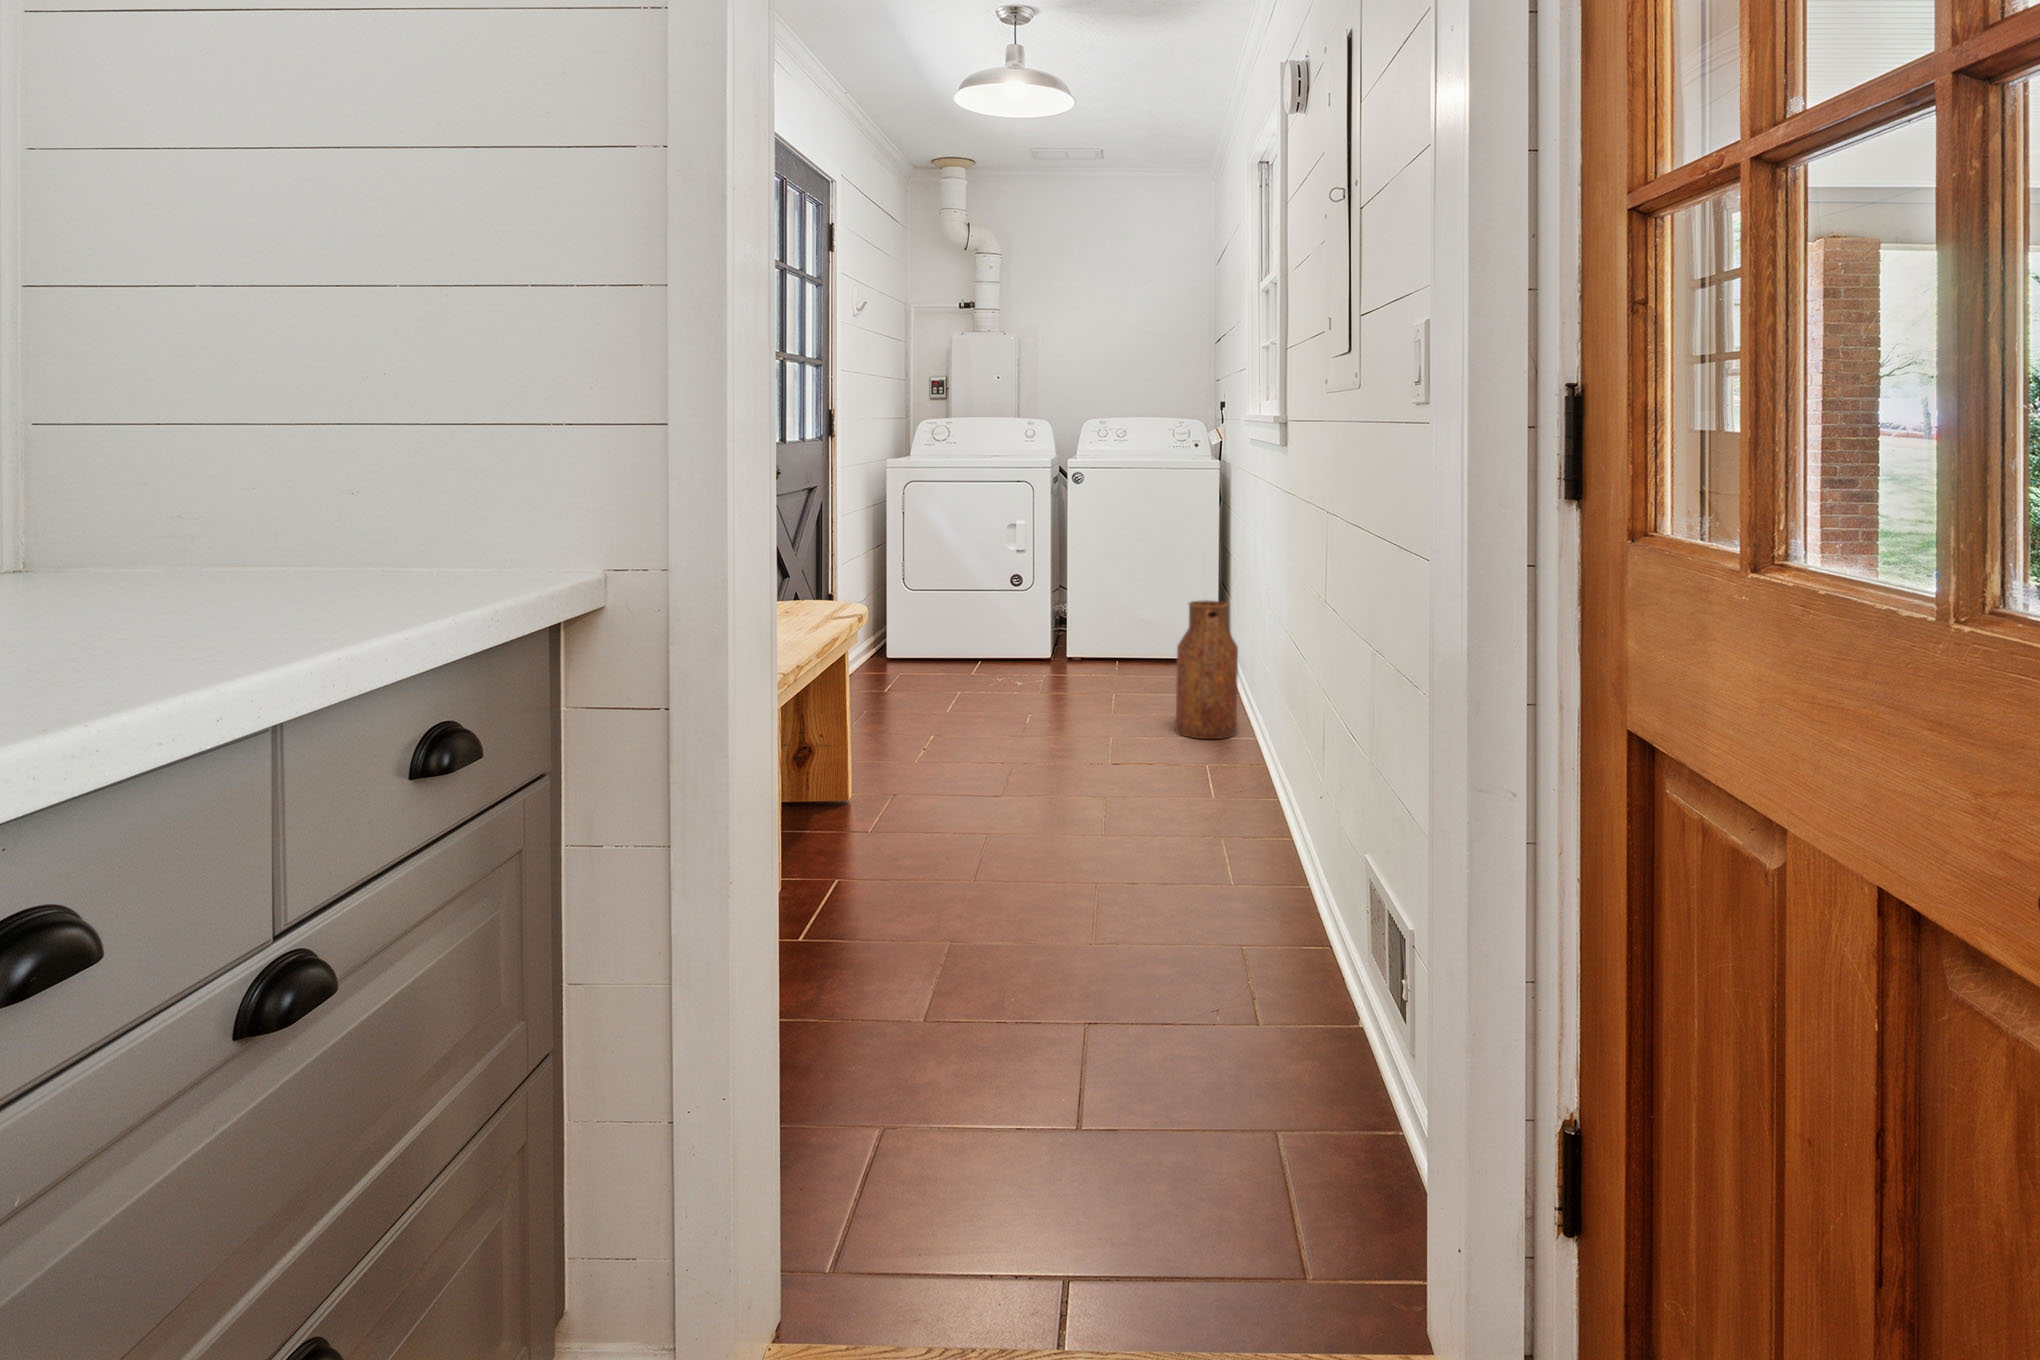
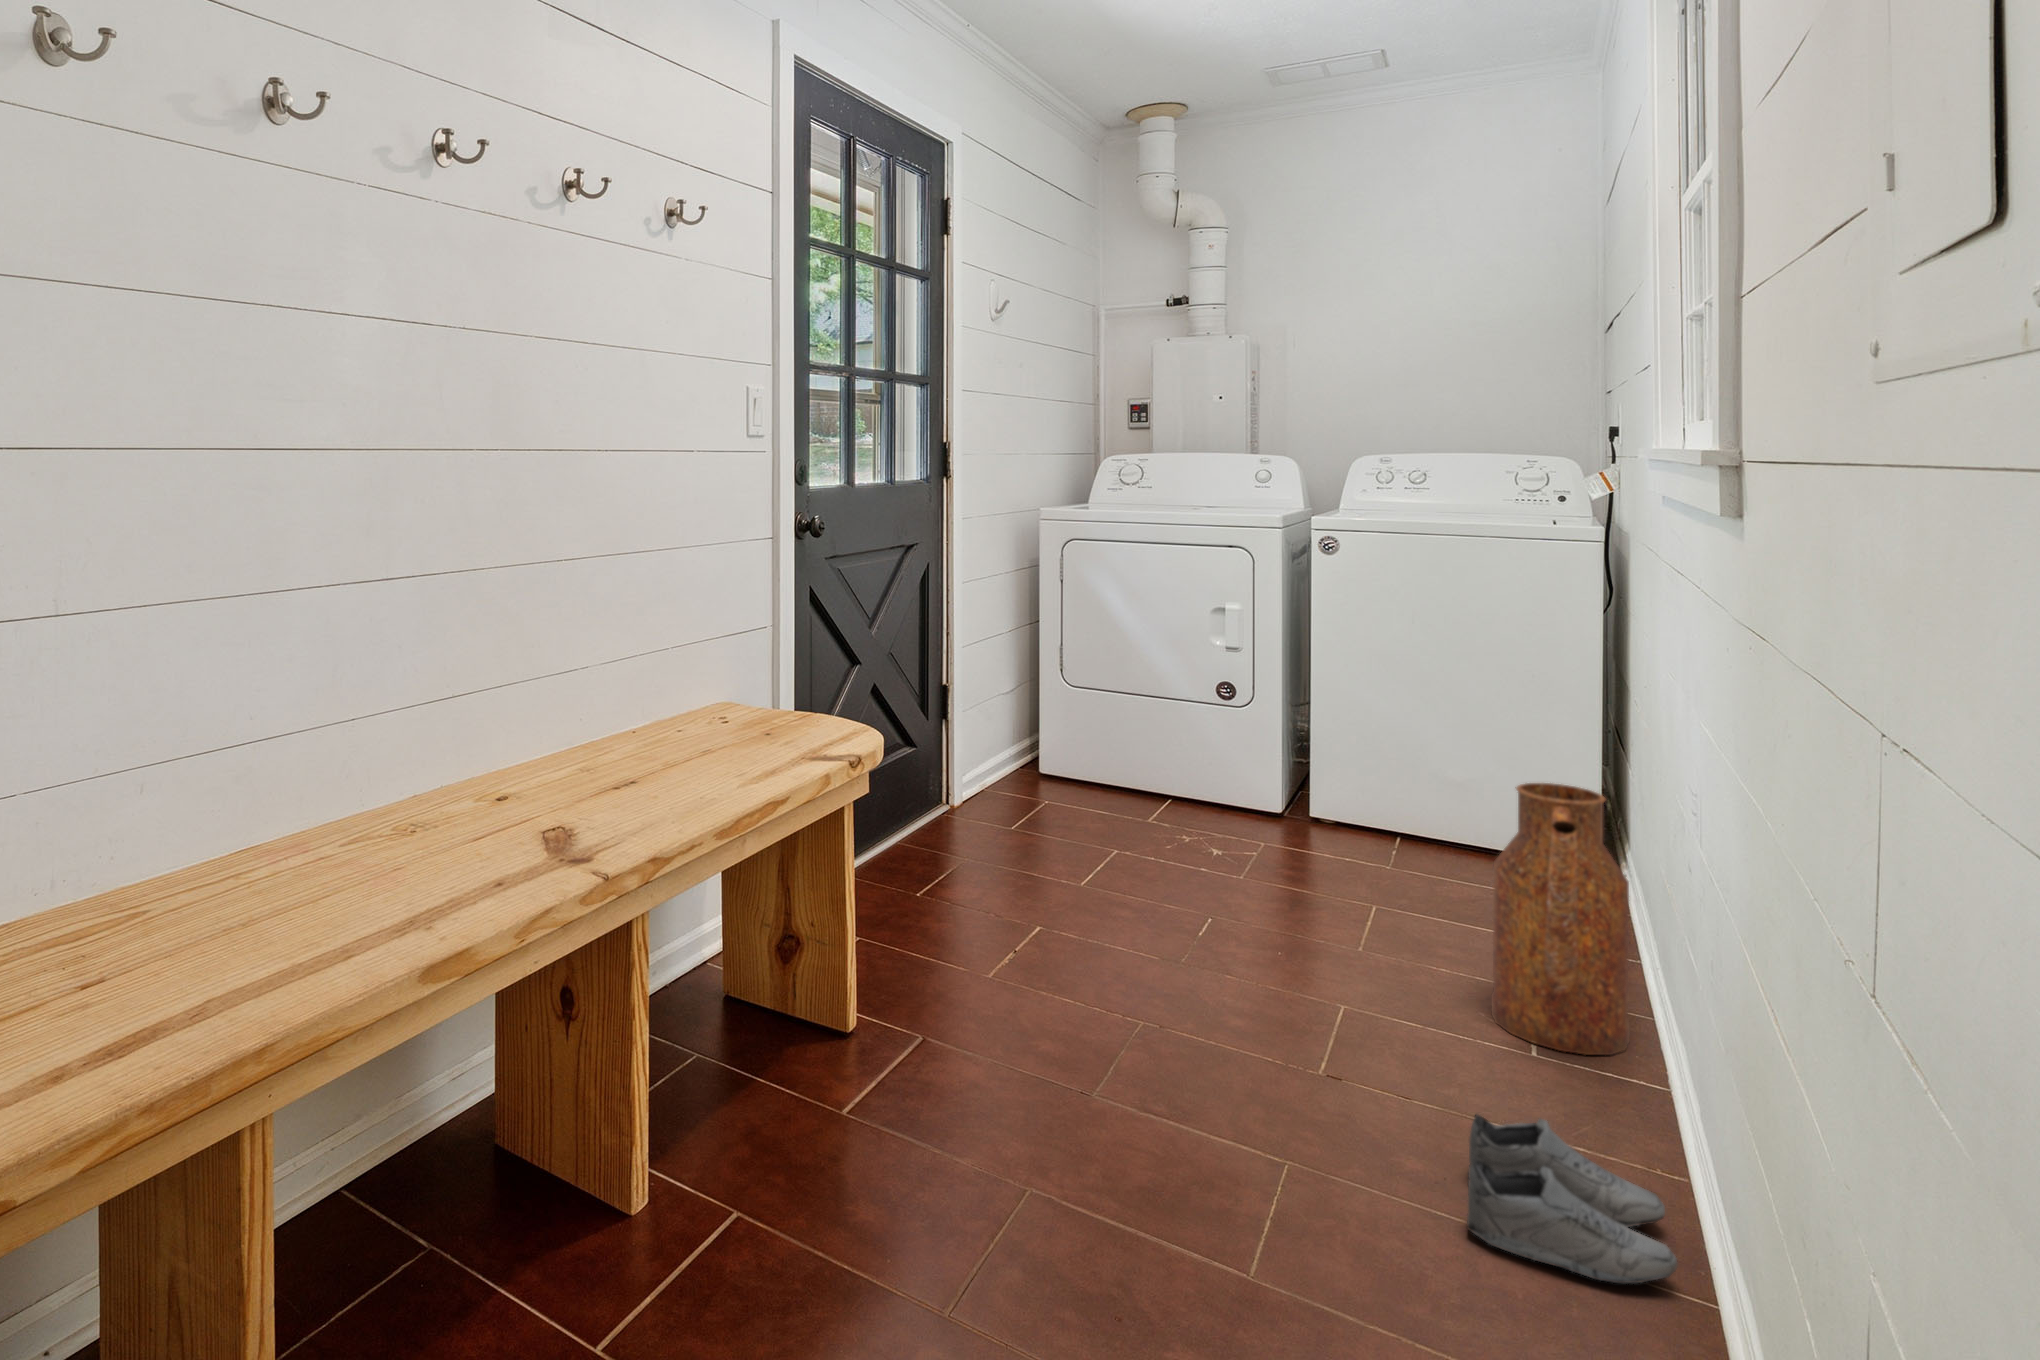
shoe: none [1174,750,1259,807] -> present [1467,1115,1677,1283]

